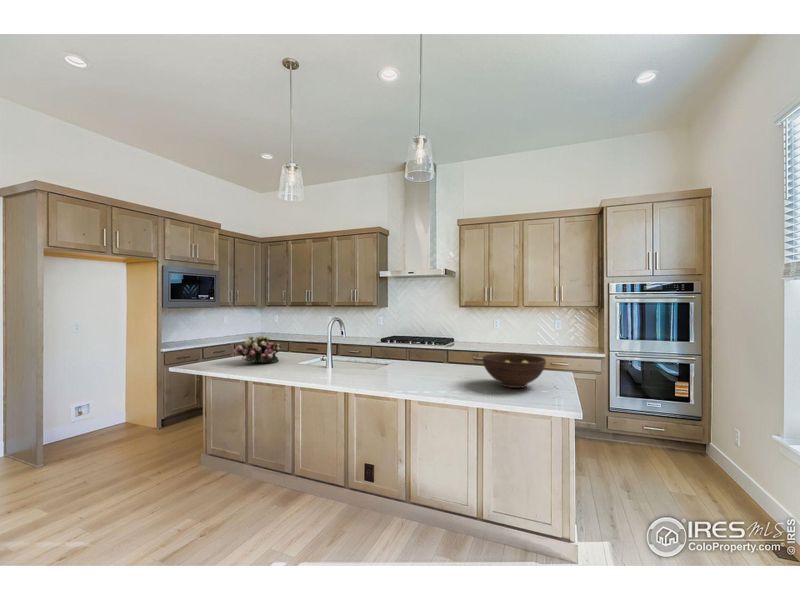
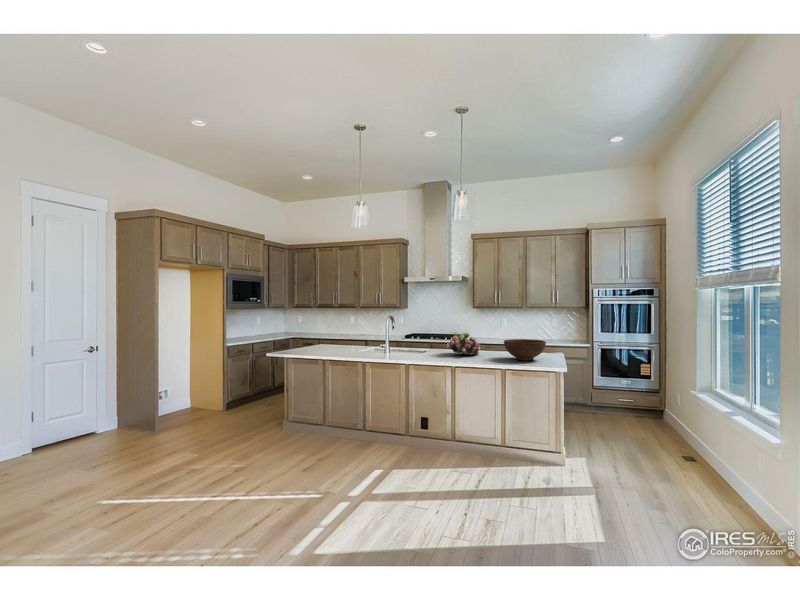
flower arrangement: present [234,335,280,363] -> present [446,332,480,355]

